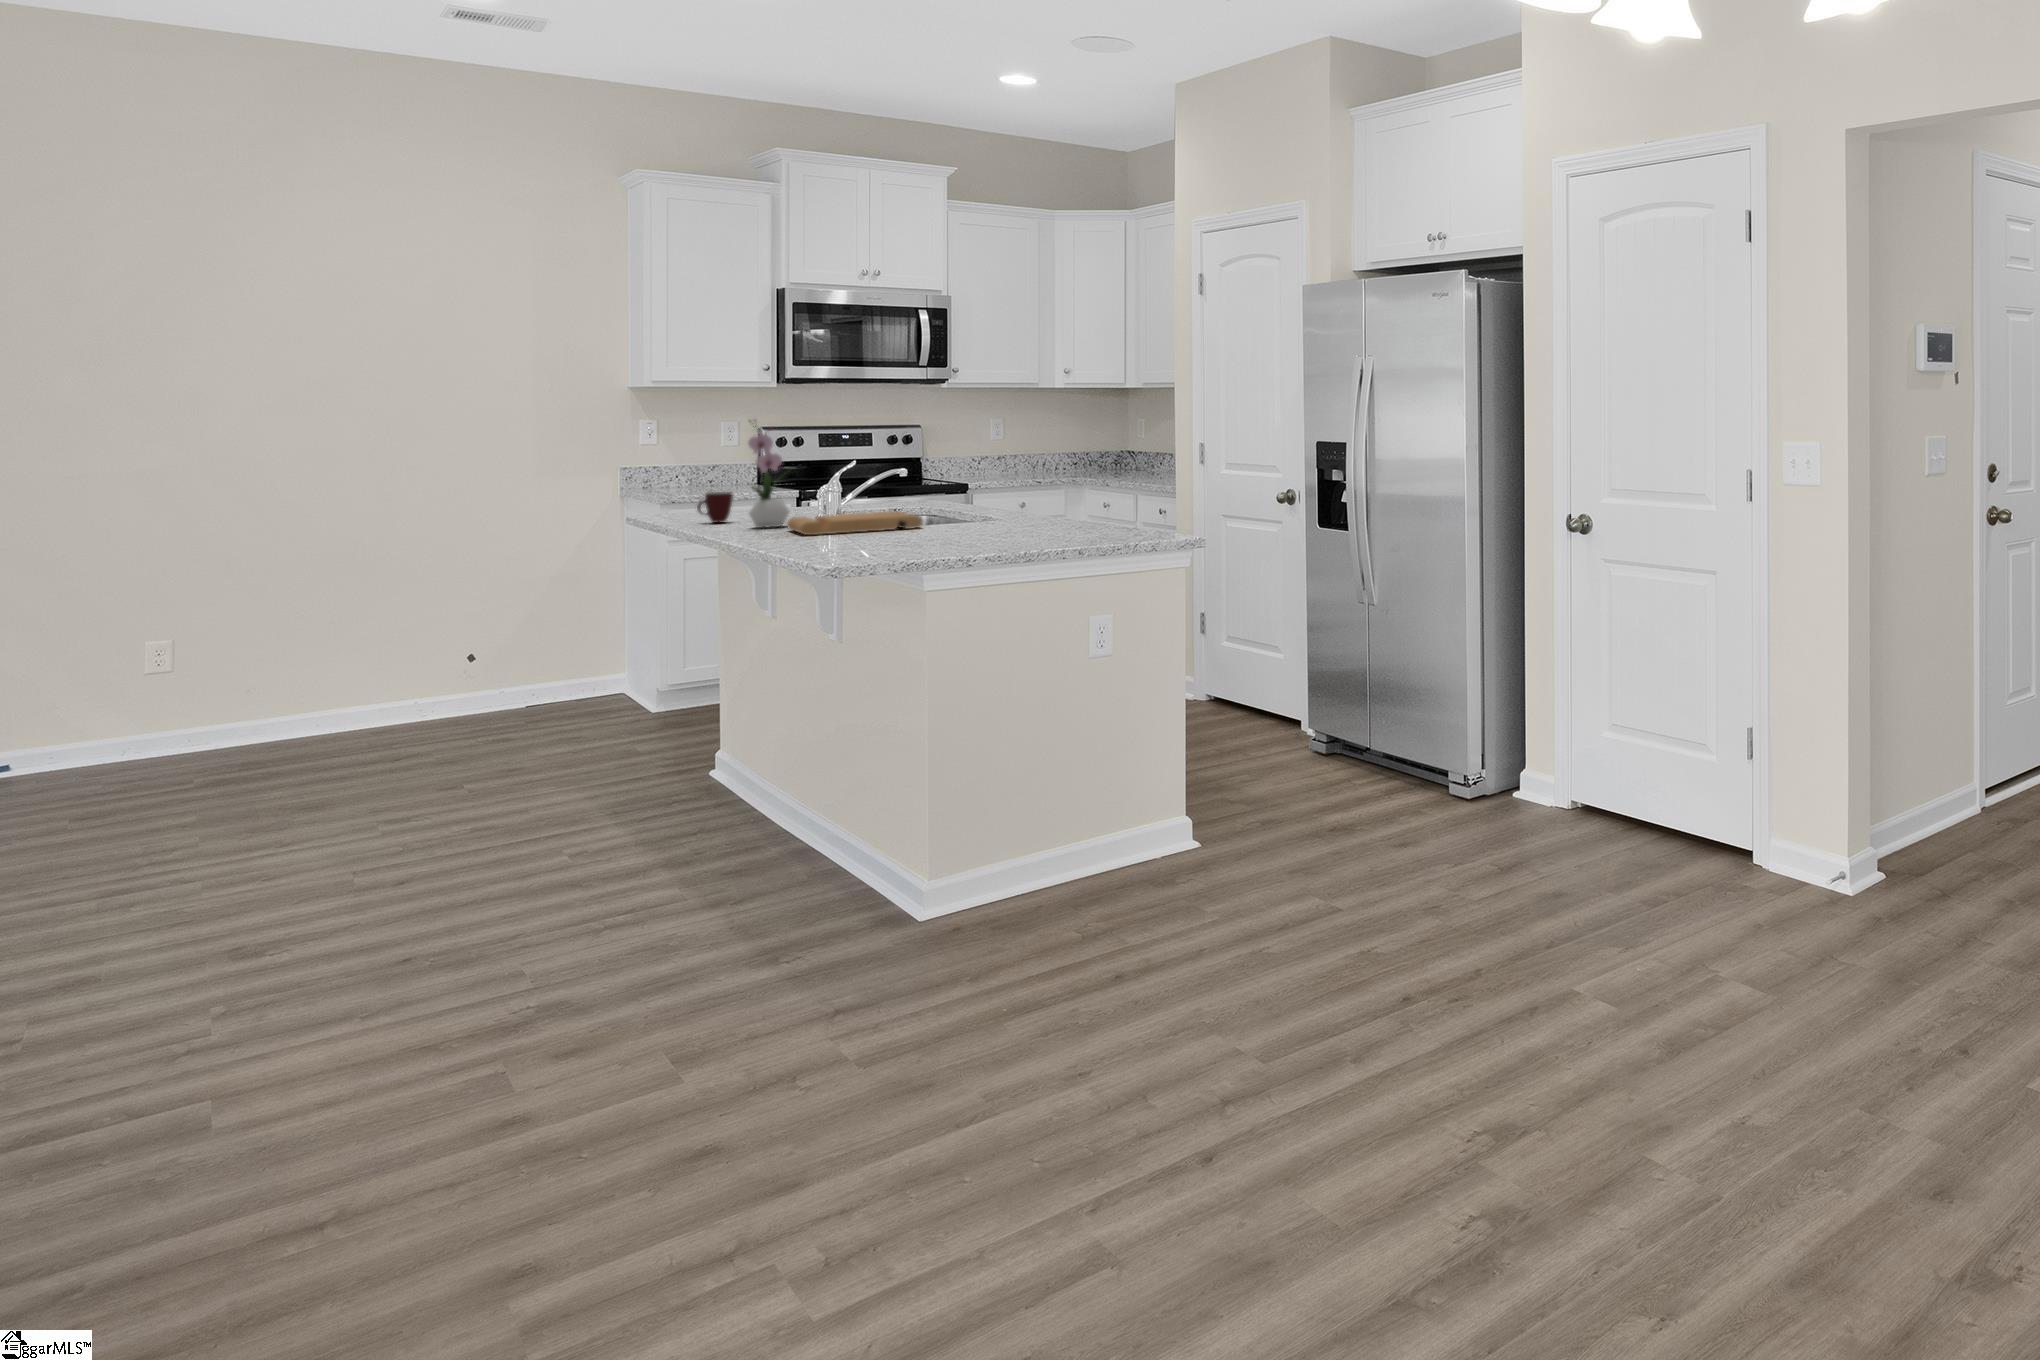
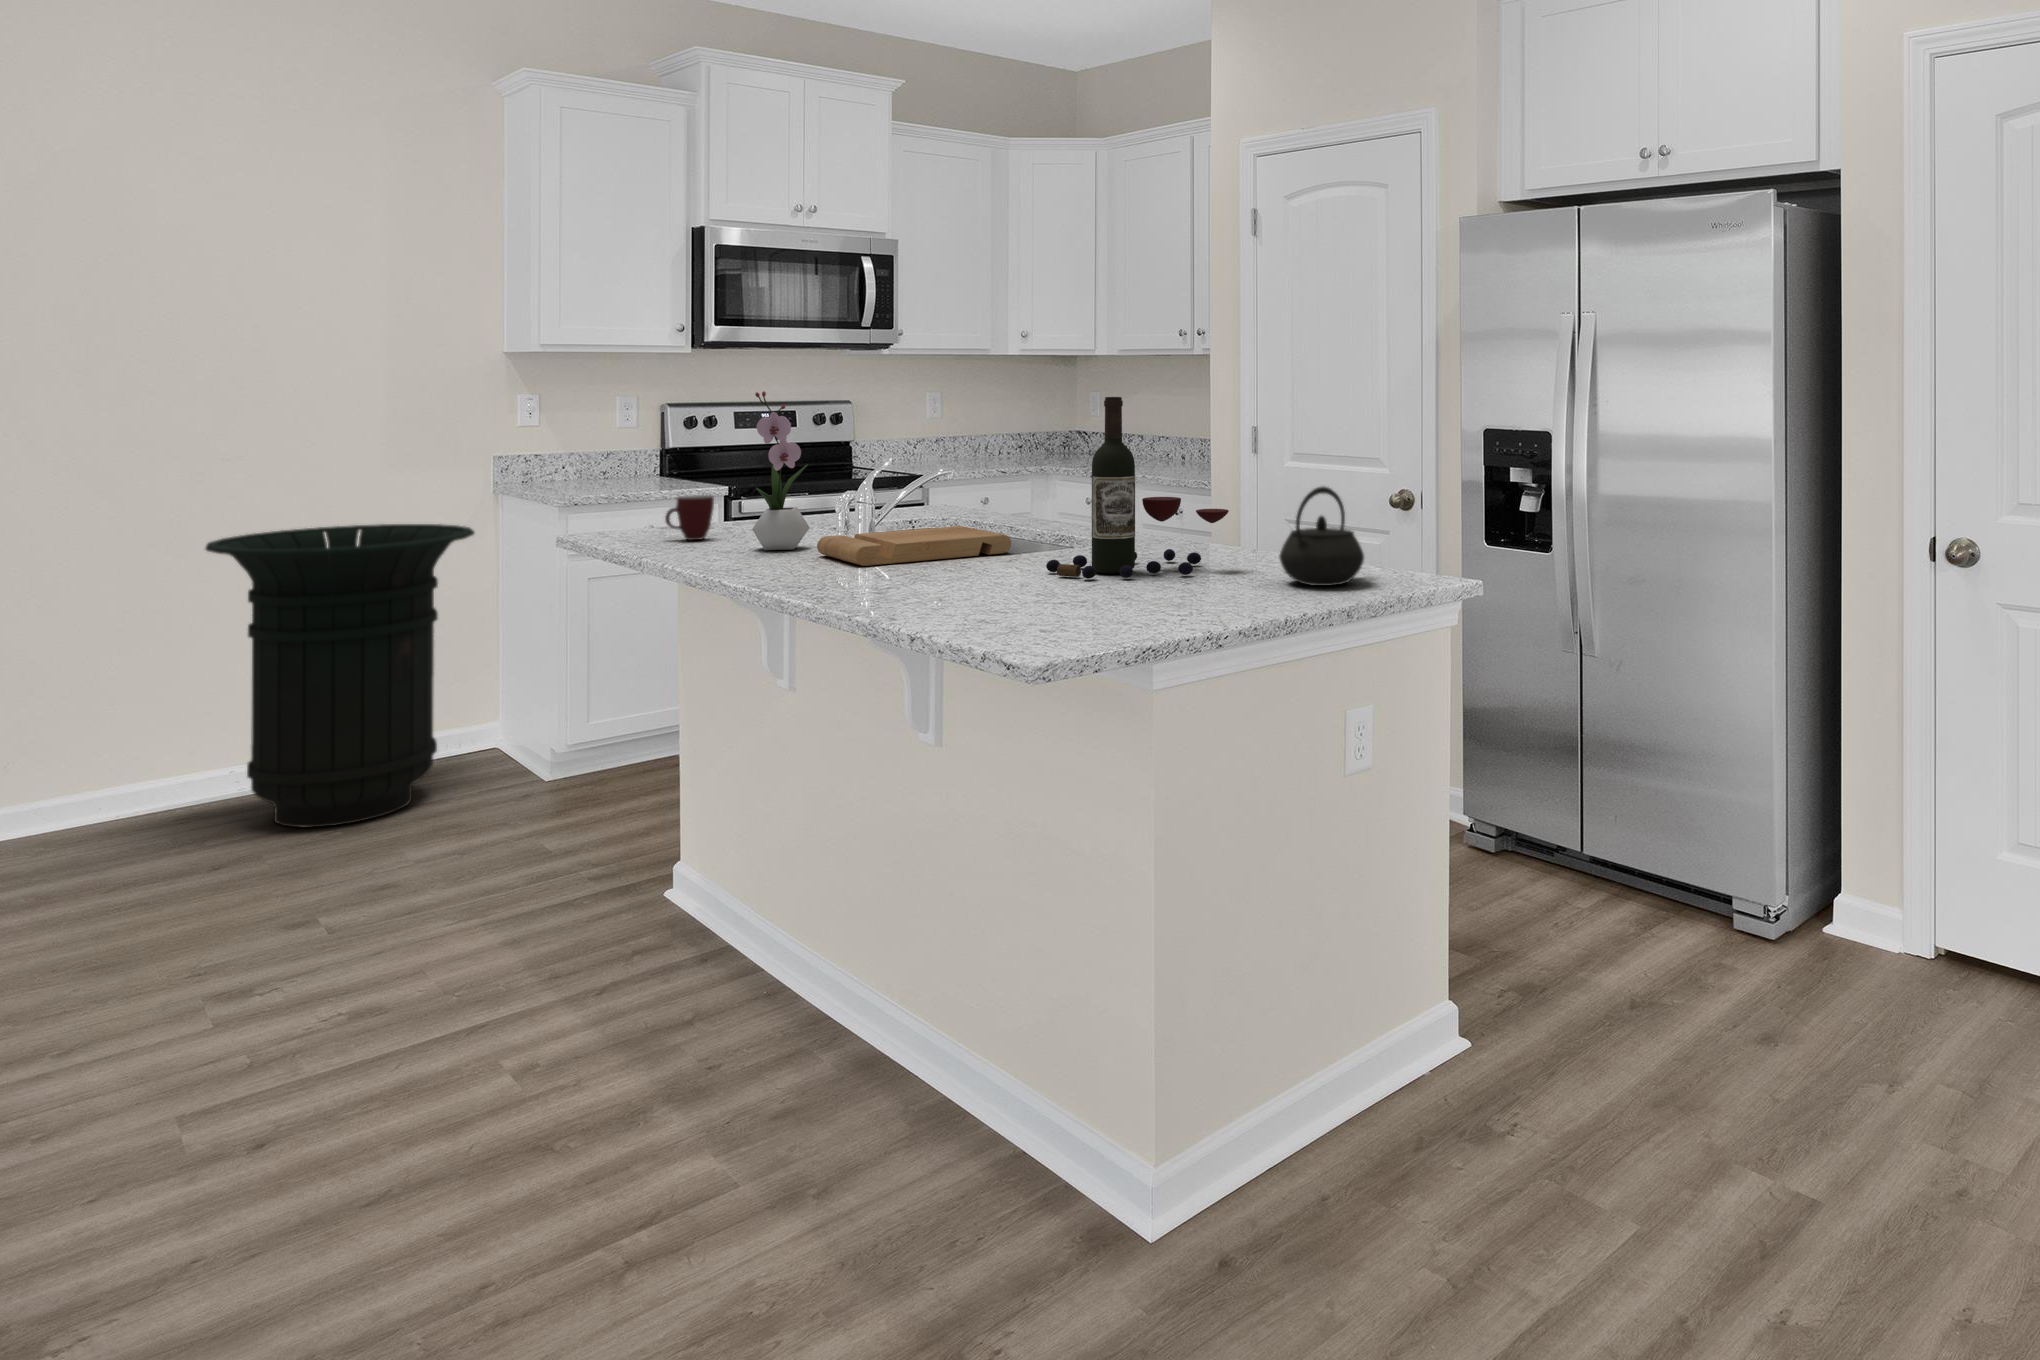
wine bottle: none [921,420,1049,540] -> present [1046,397,1229,579]
kettle: none [1060,478,1121,543] -> present [1279,487,1364,586]
trash can: none [388,520,594,743] -> present [206,524,474,827]

